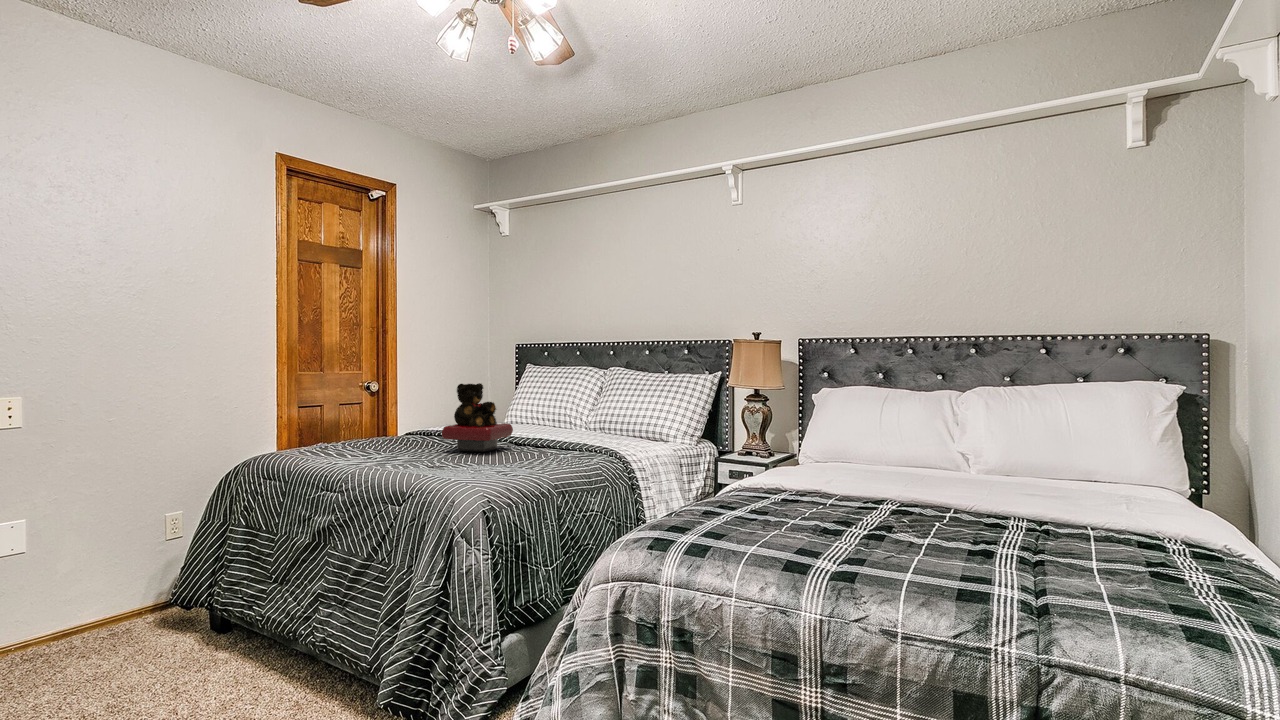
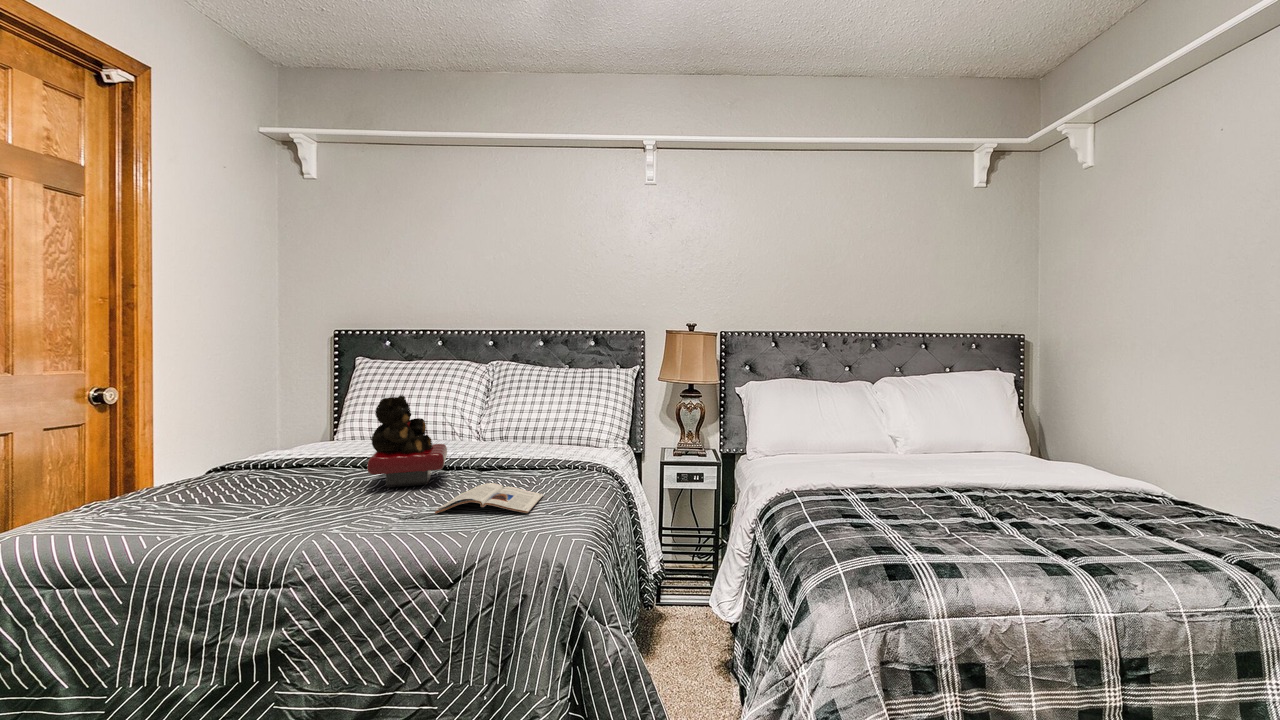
magazine: none [451,453,538,474] -> present [435,483,544,513]

